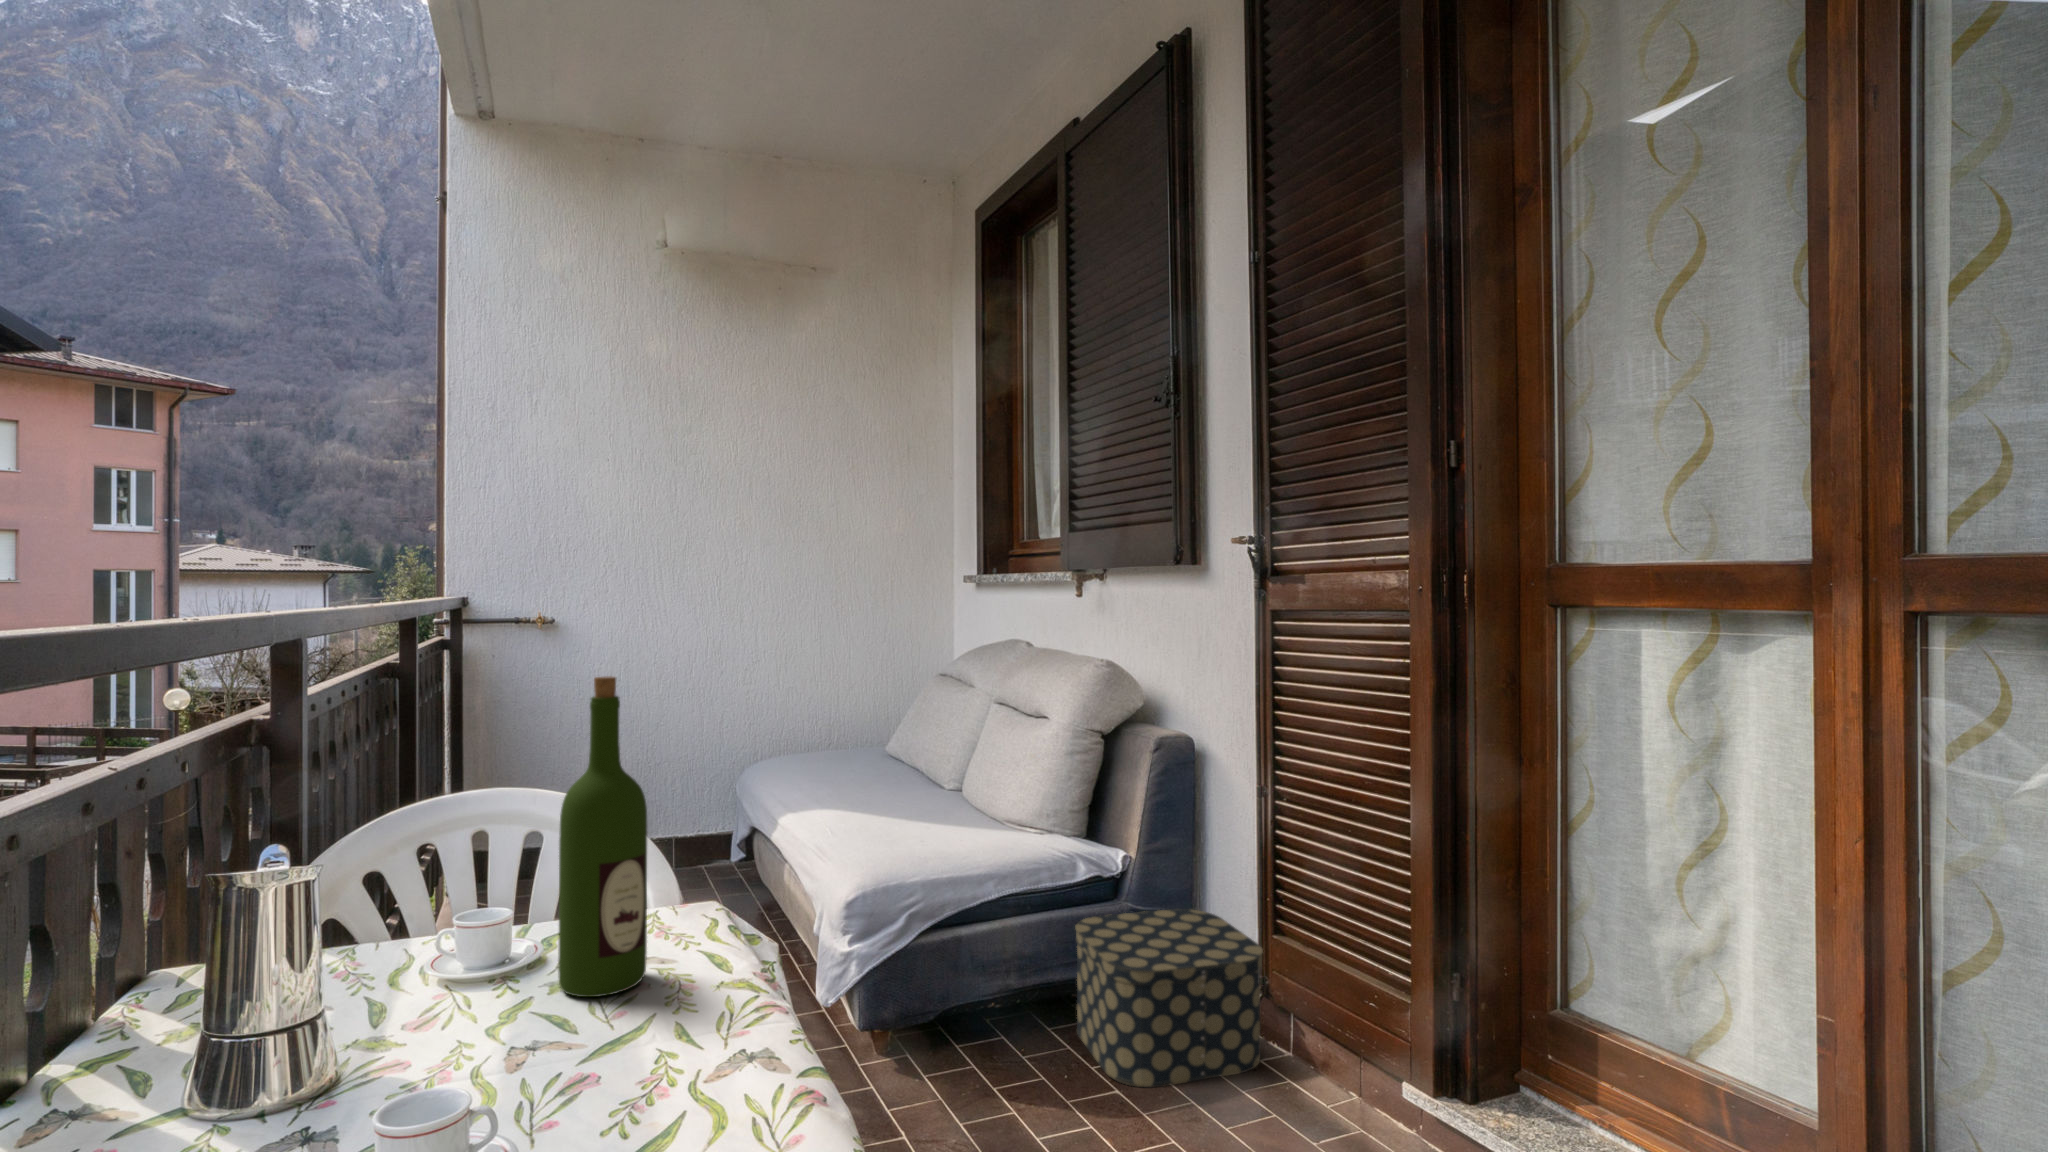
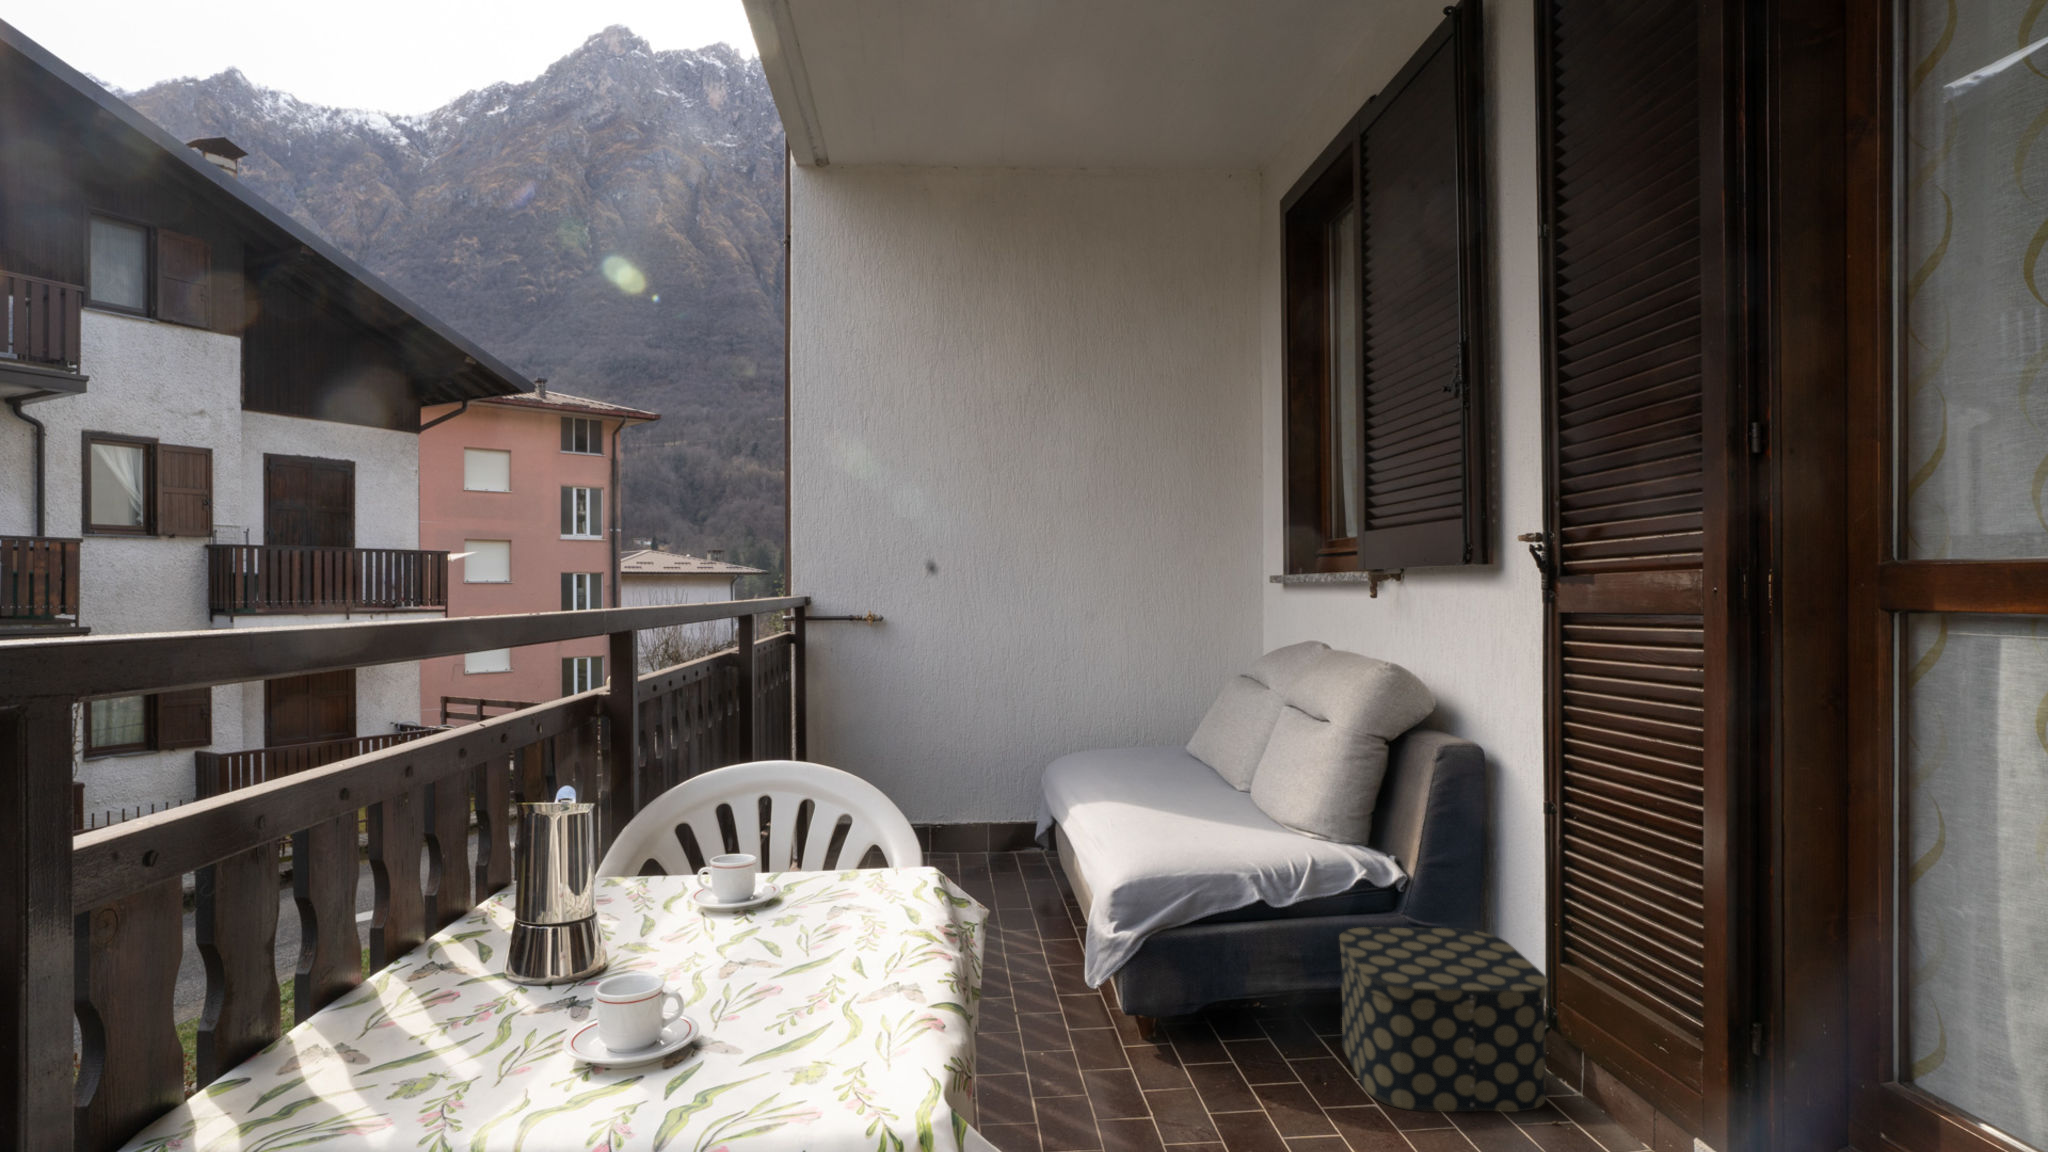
wine bottle: present [558,677,647,997] -> none [778,668,846,931]

